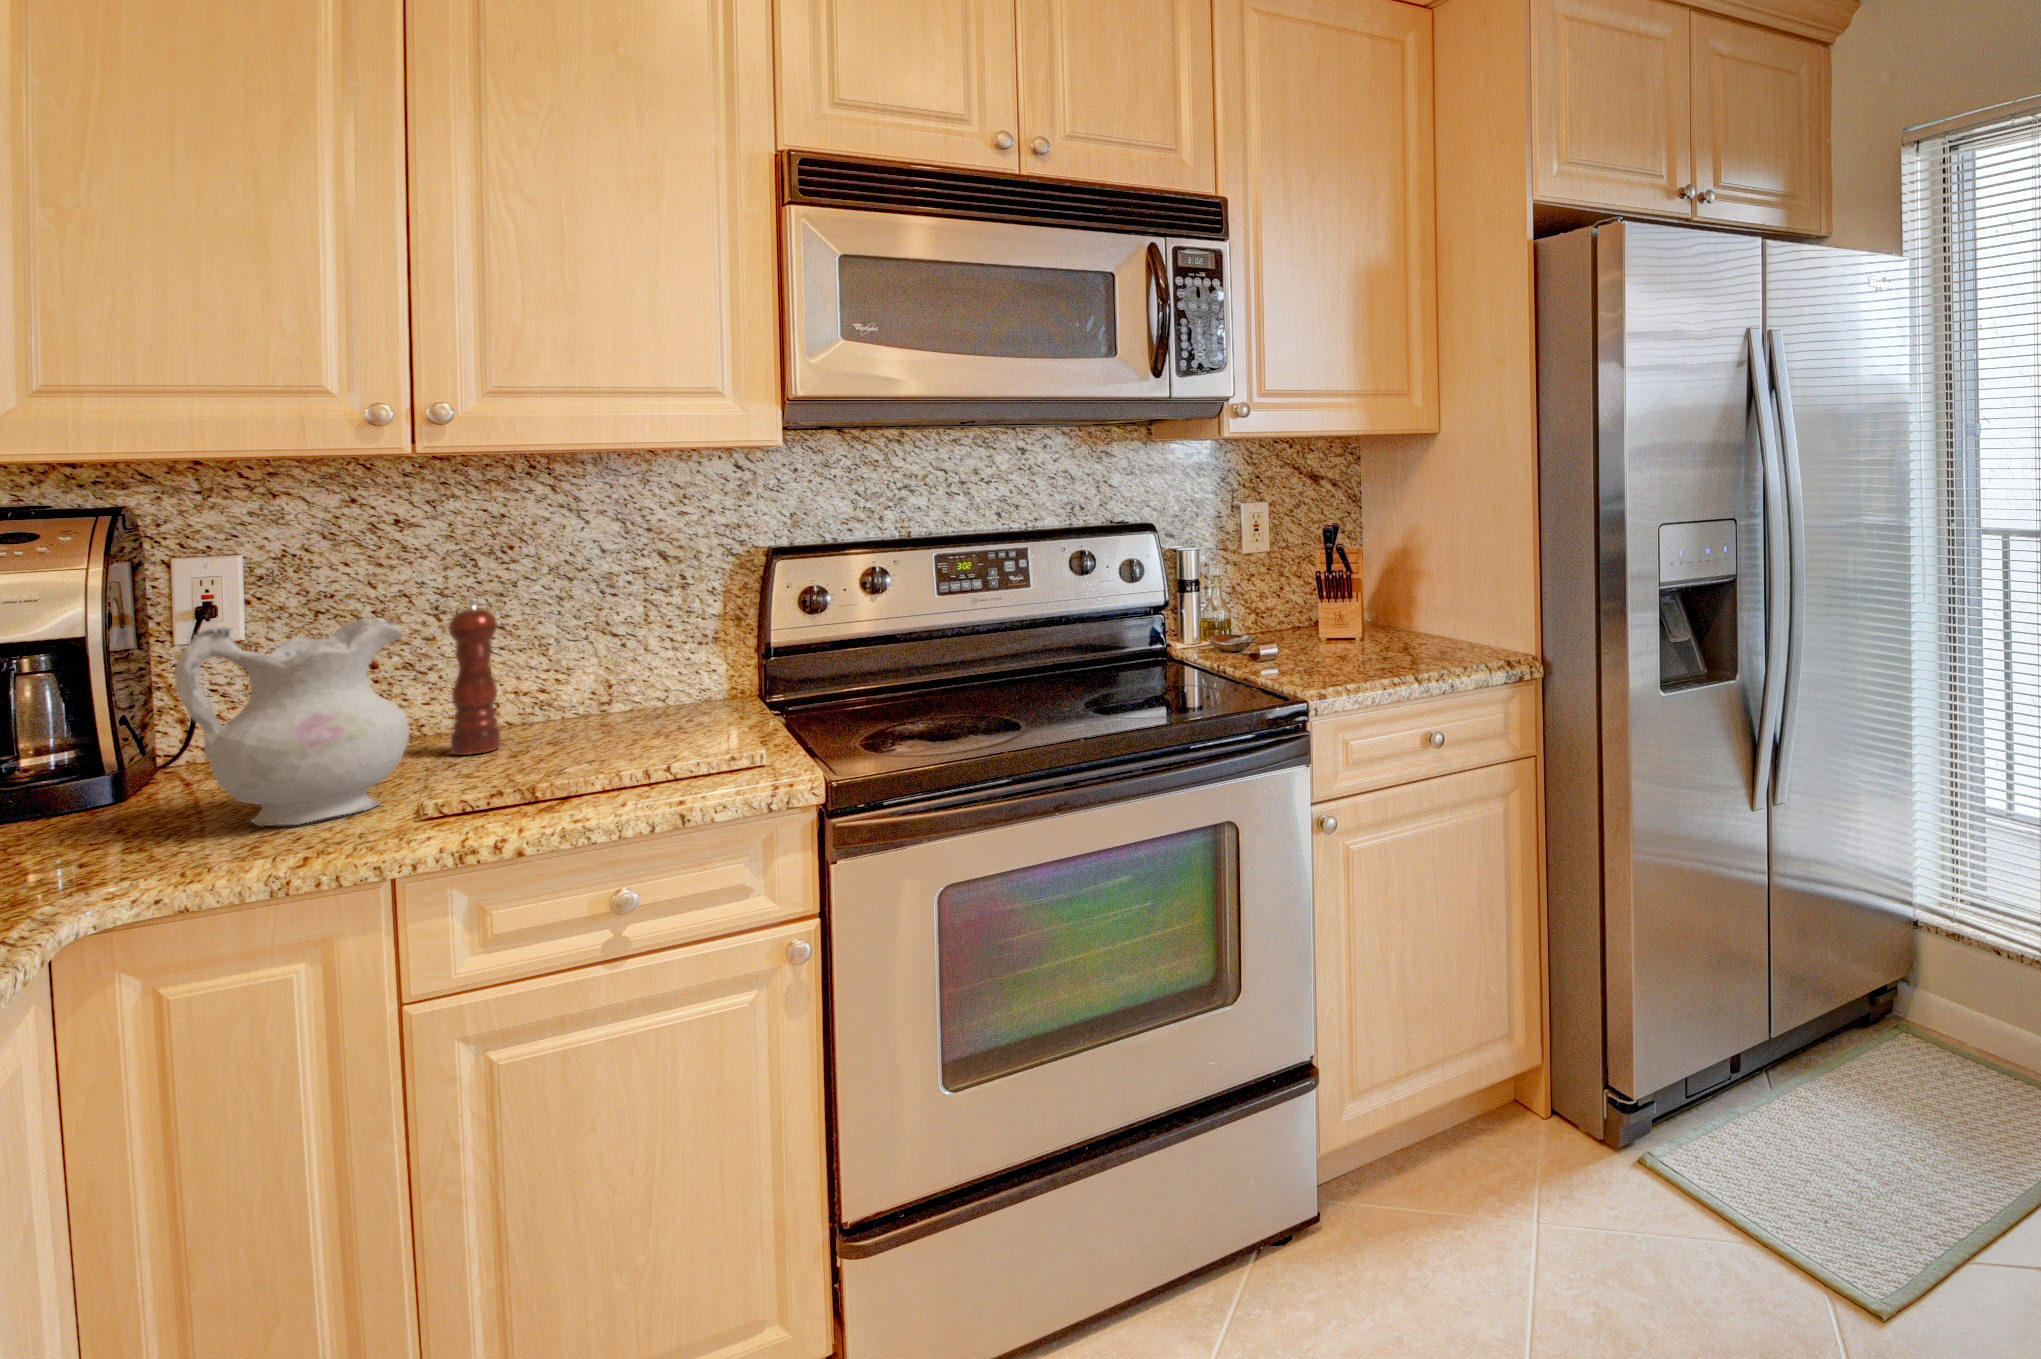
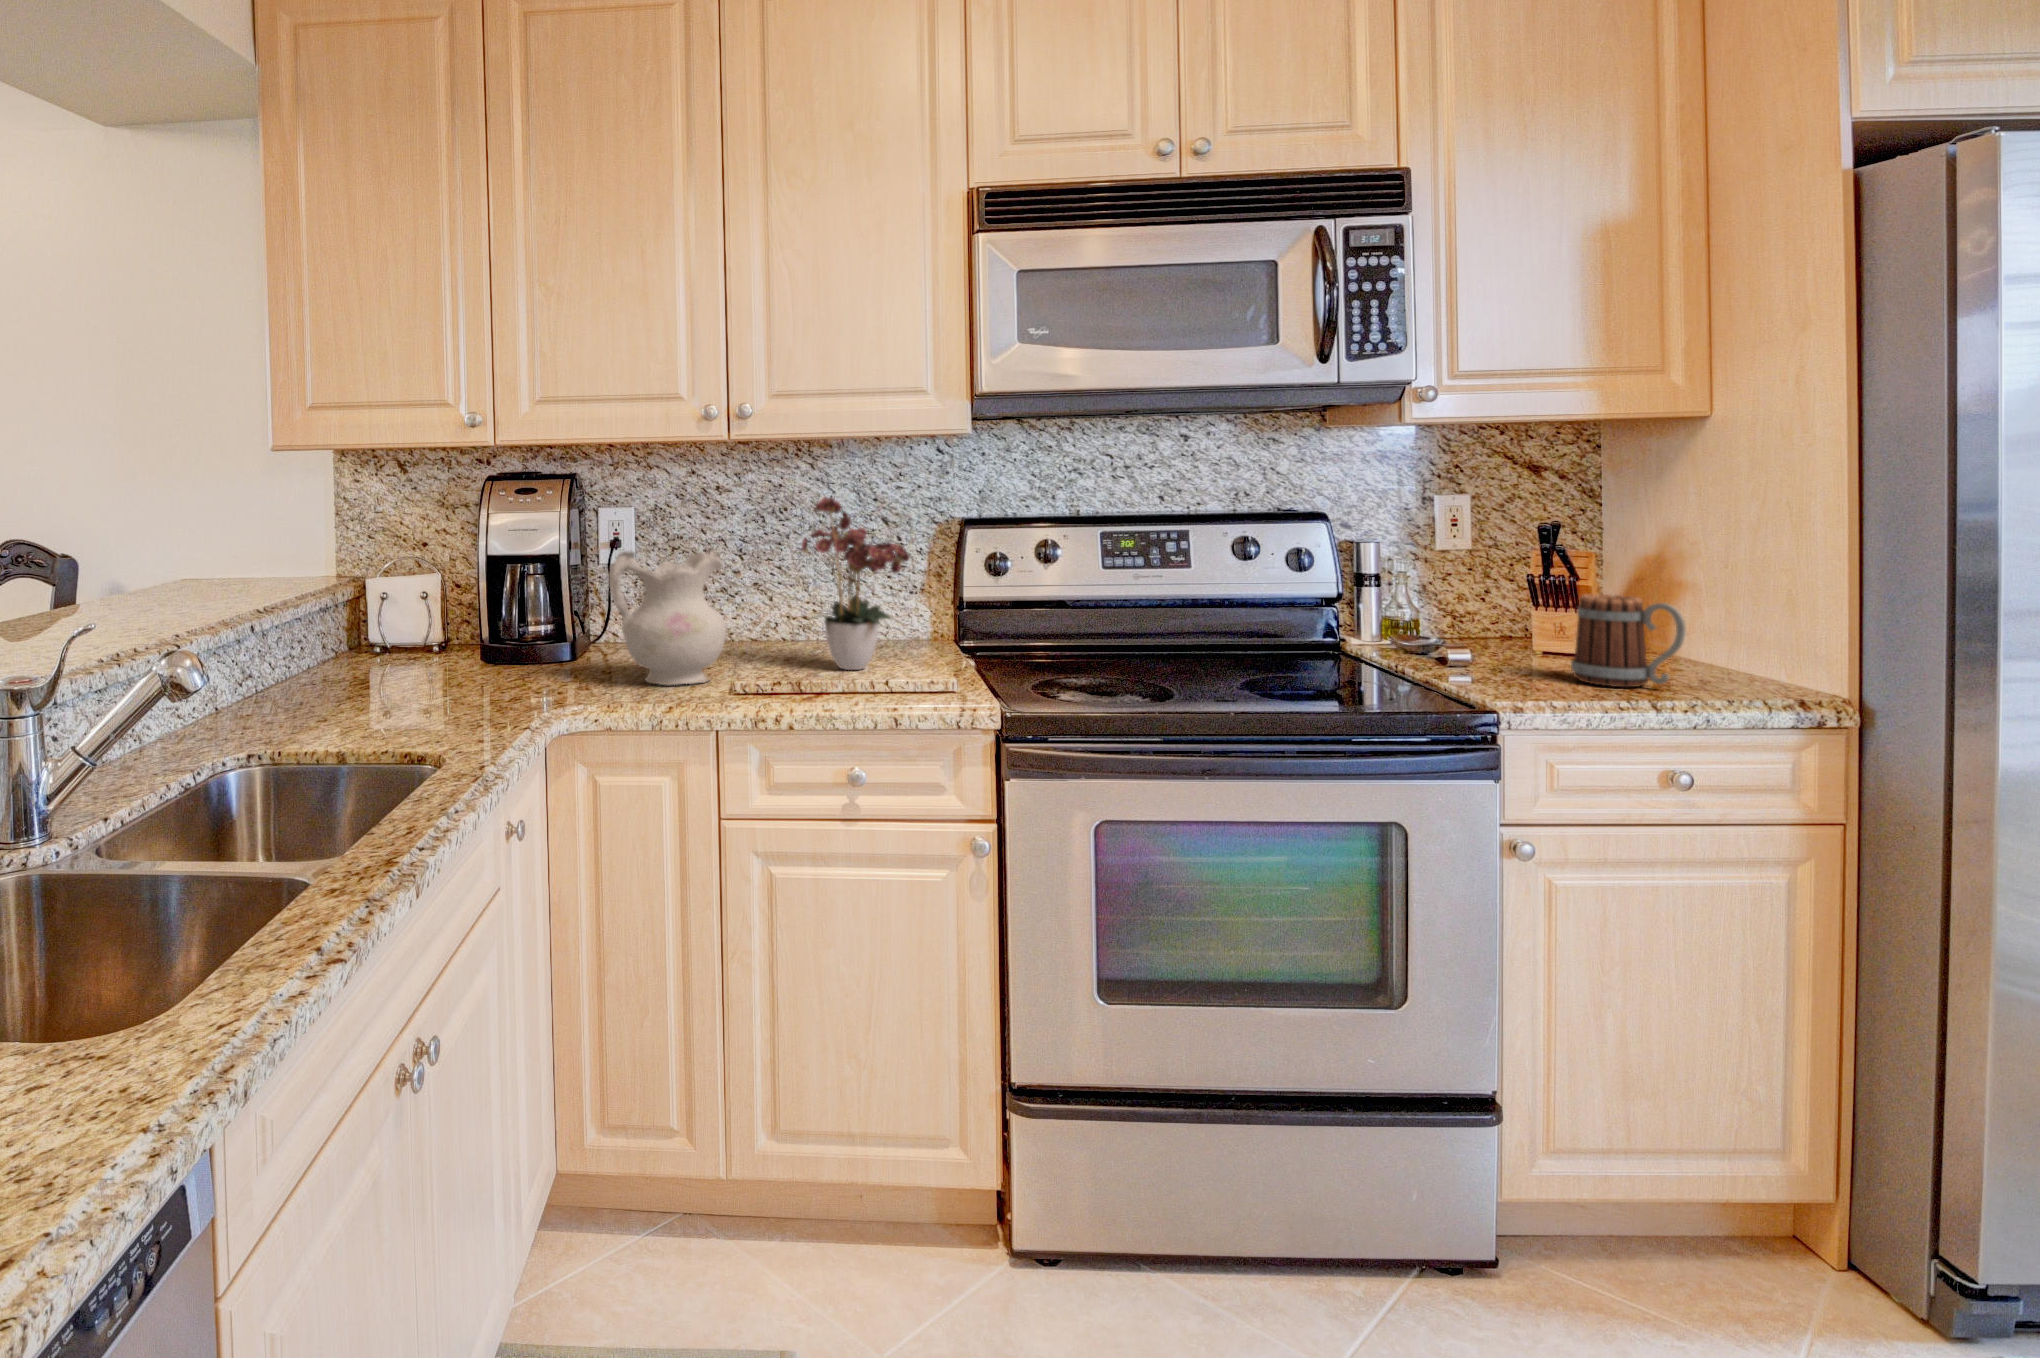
flower arrangement: none [527,520,714,755] -> present [802,498,910,670]
mug: none [1352,586,1430,667] -> present [1571,594,1686,687]
pepper mill: present [449,598,501,755] -> none [748,544,777,657]

